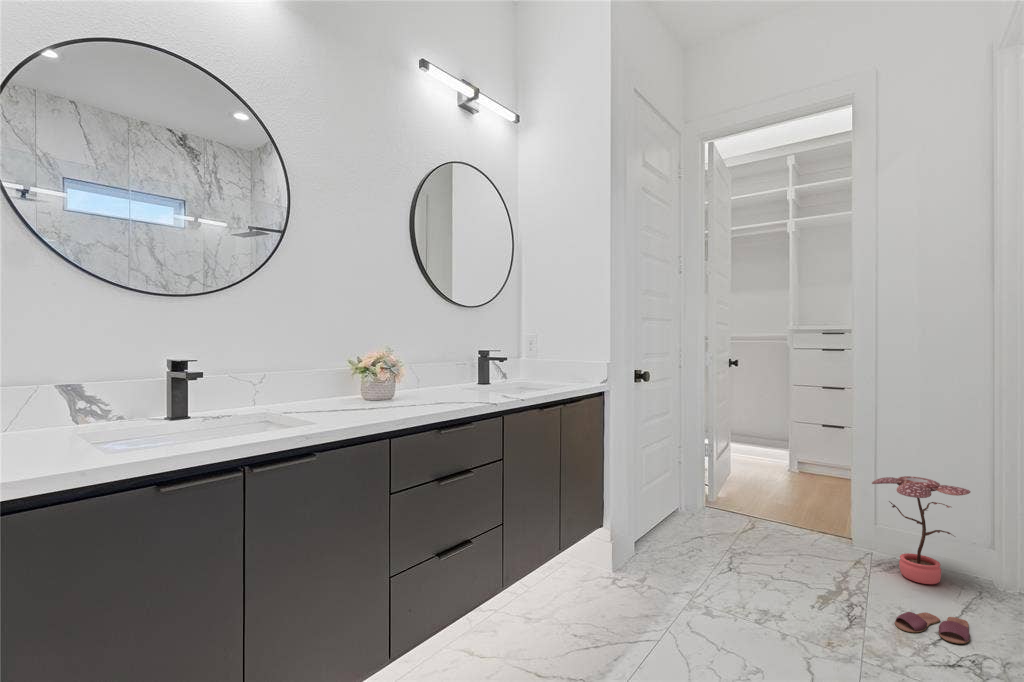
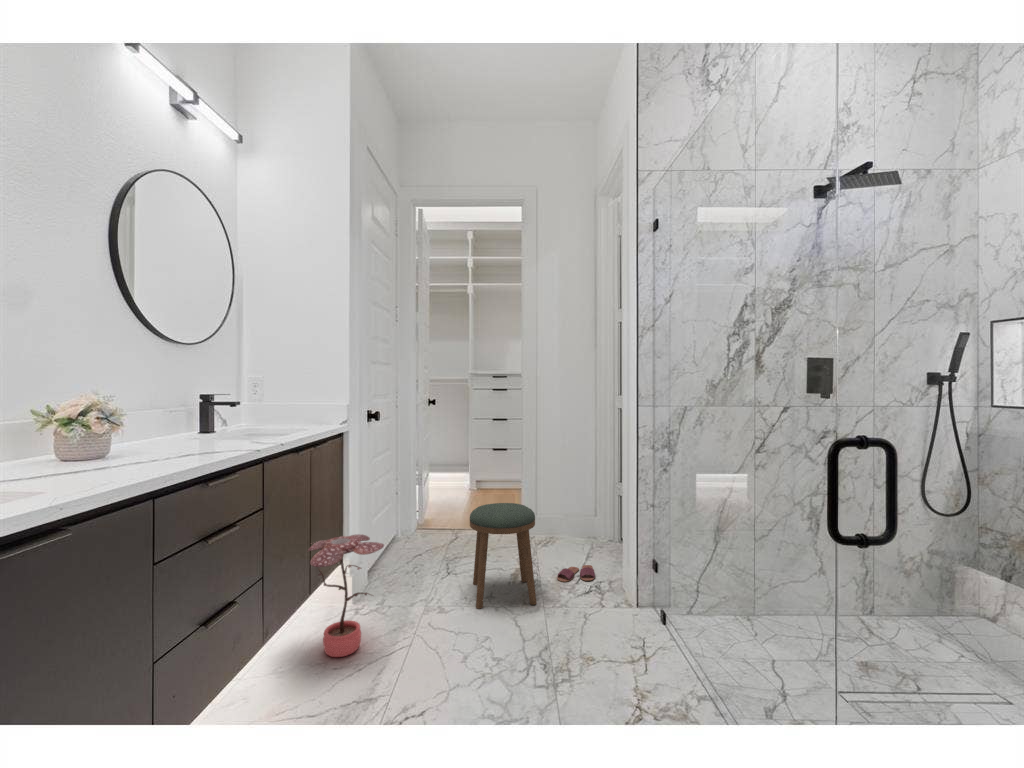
potted plant: present [872,476,970,584] -> present [308,534,384,657]
stool: none [749,496,849,648] -> present [470,503,536,609]

